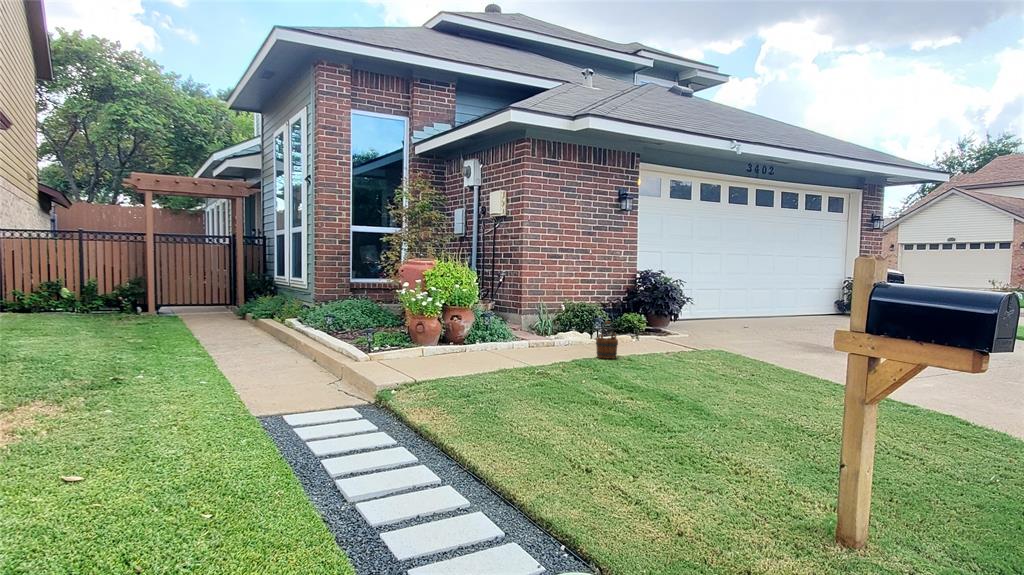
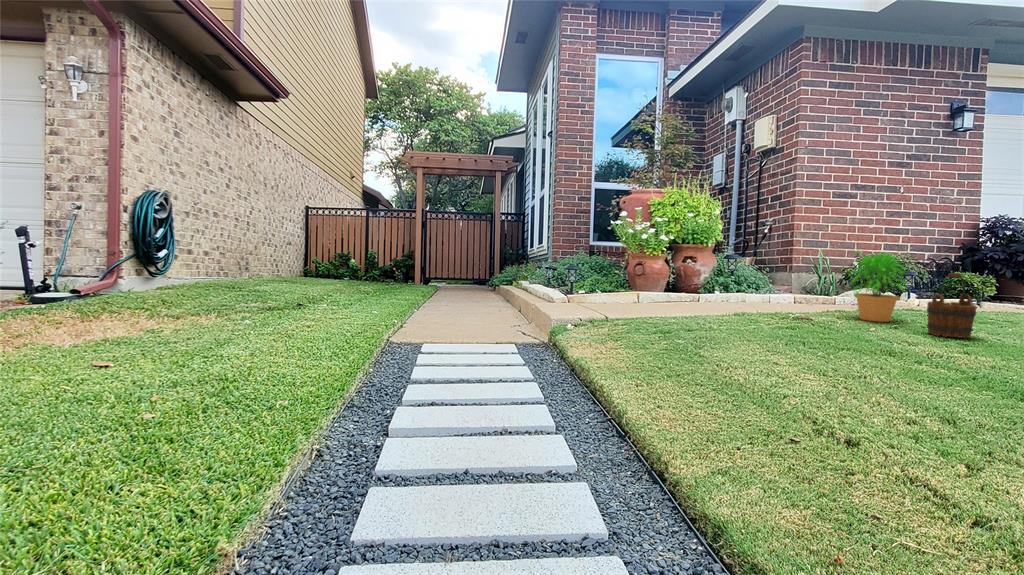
potted plant: none [555,306,592,351] -> present [850,253,906,322]

